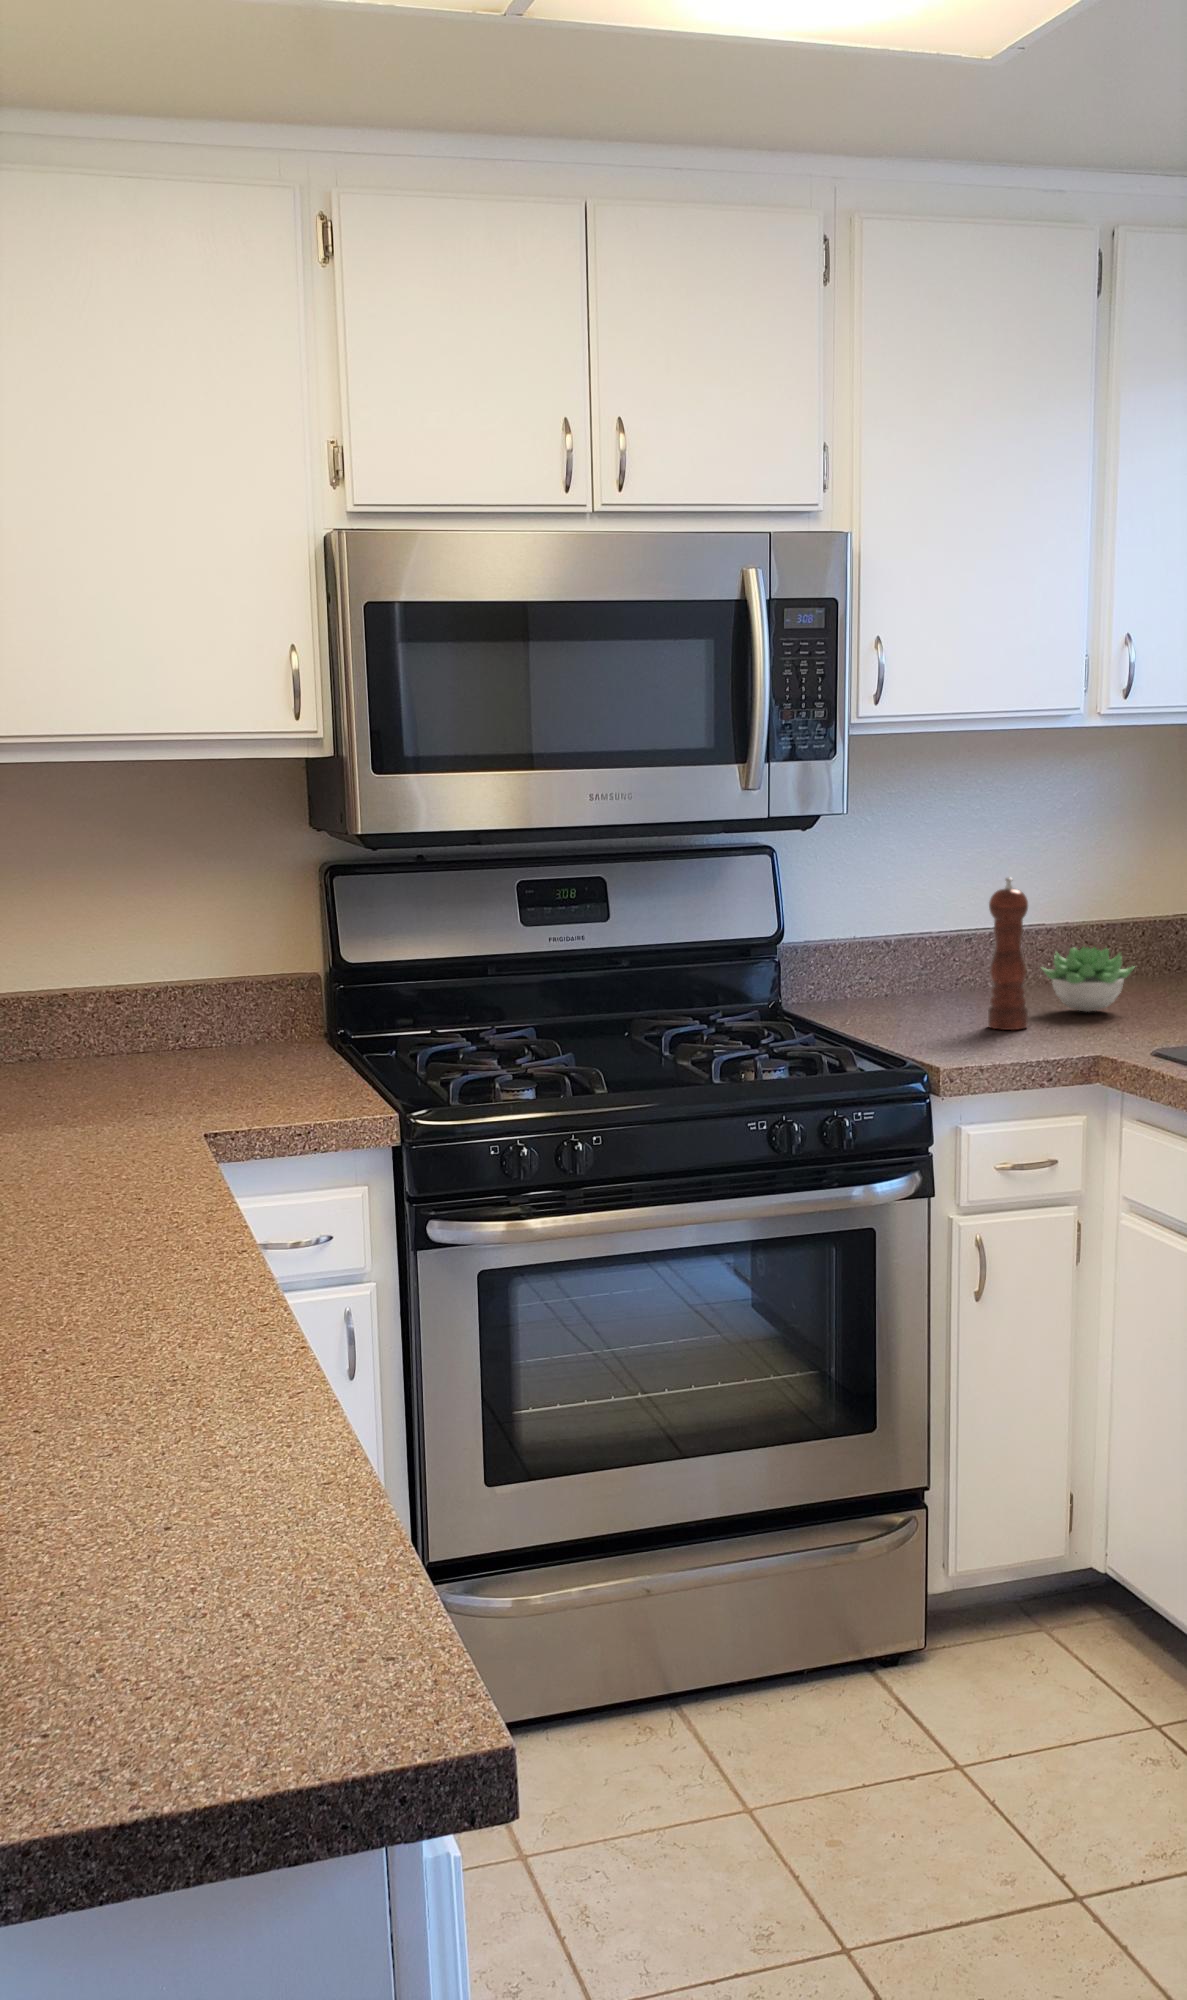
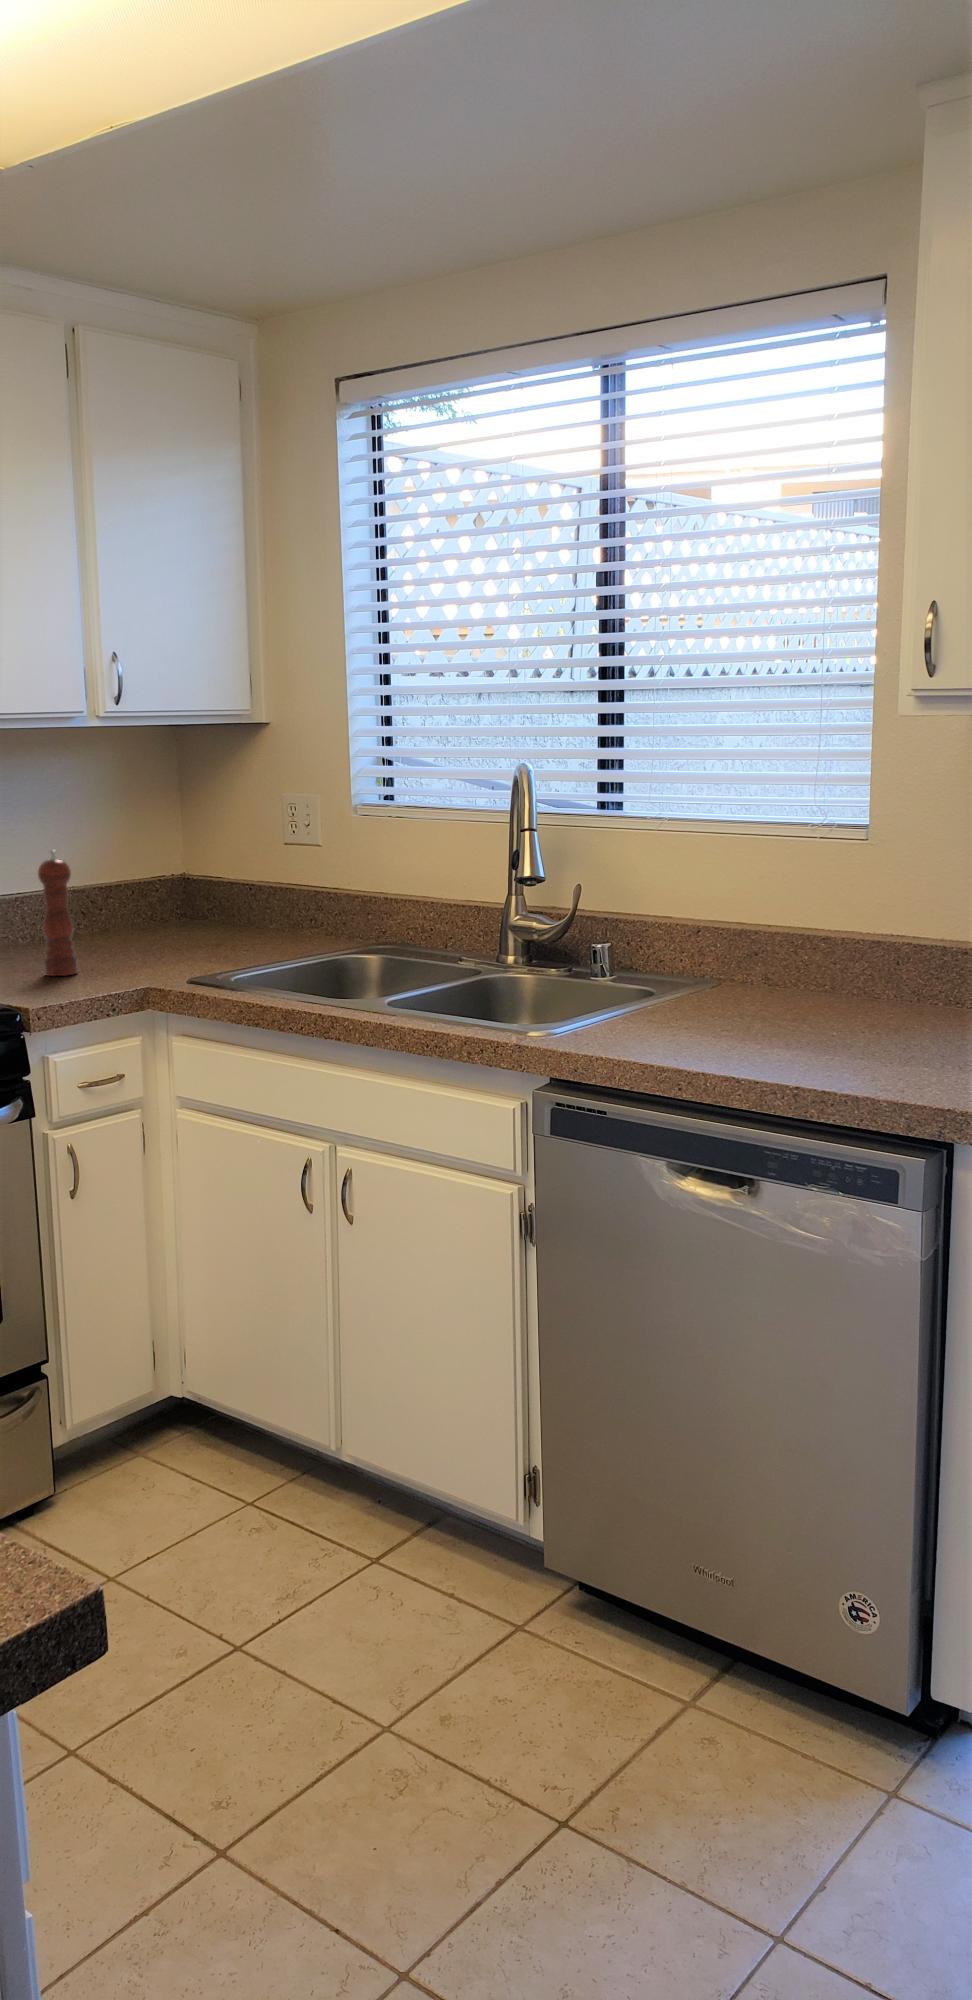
succulent plant: present [1042,947,1134,1011] -> none [76,905,151,957]

